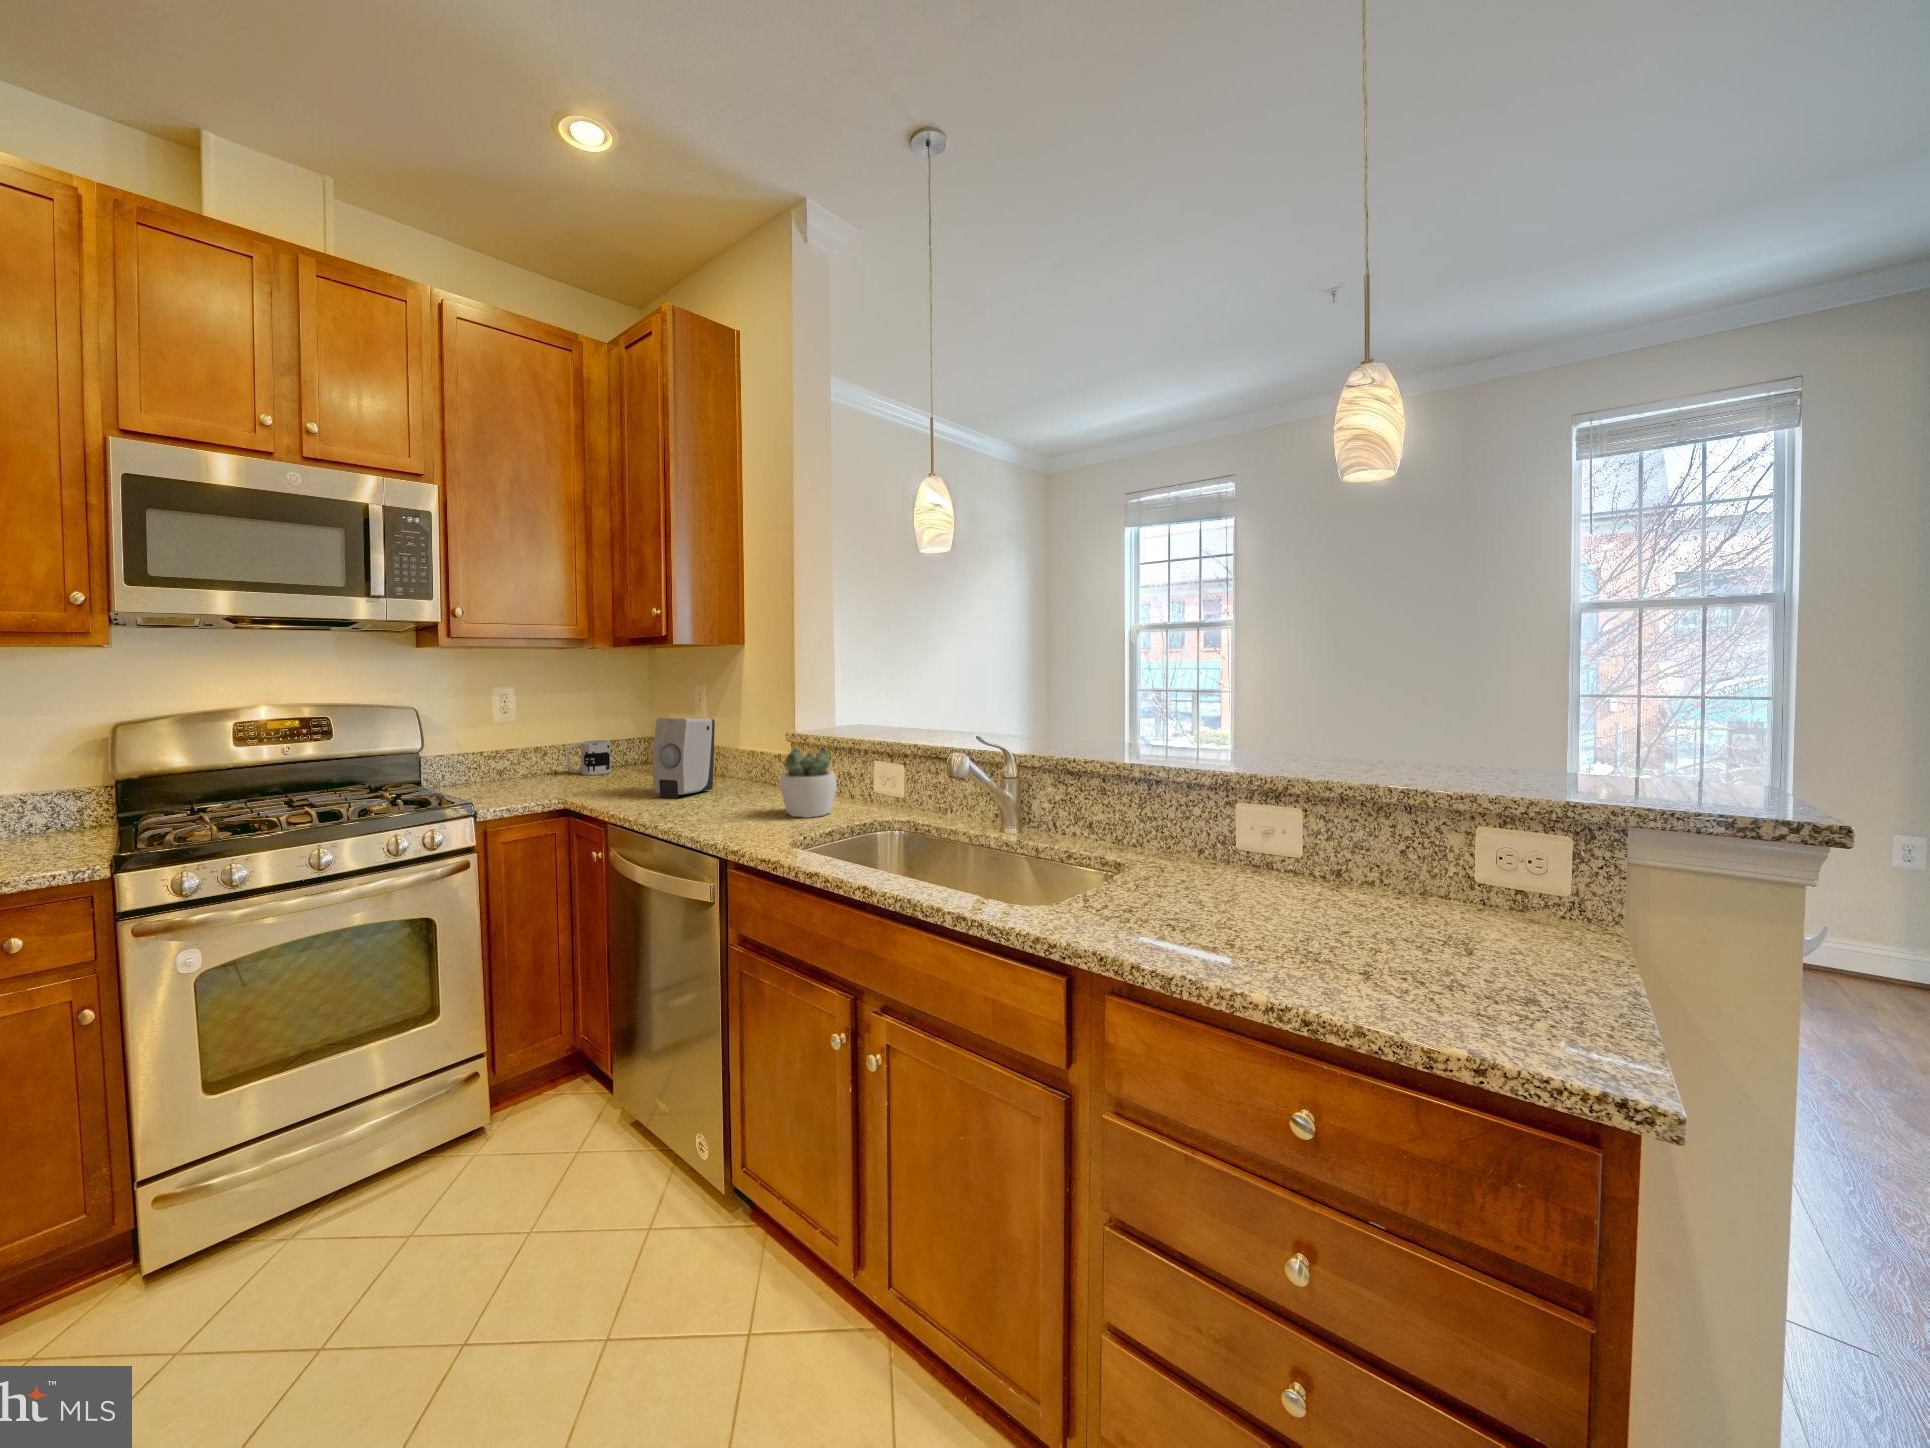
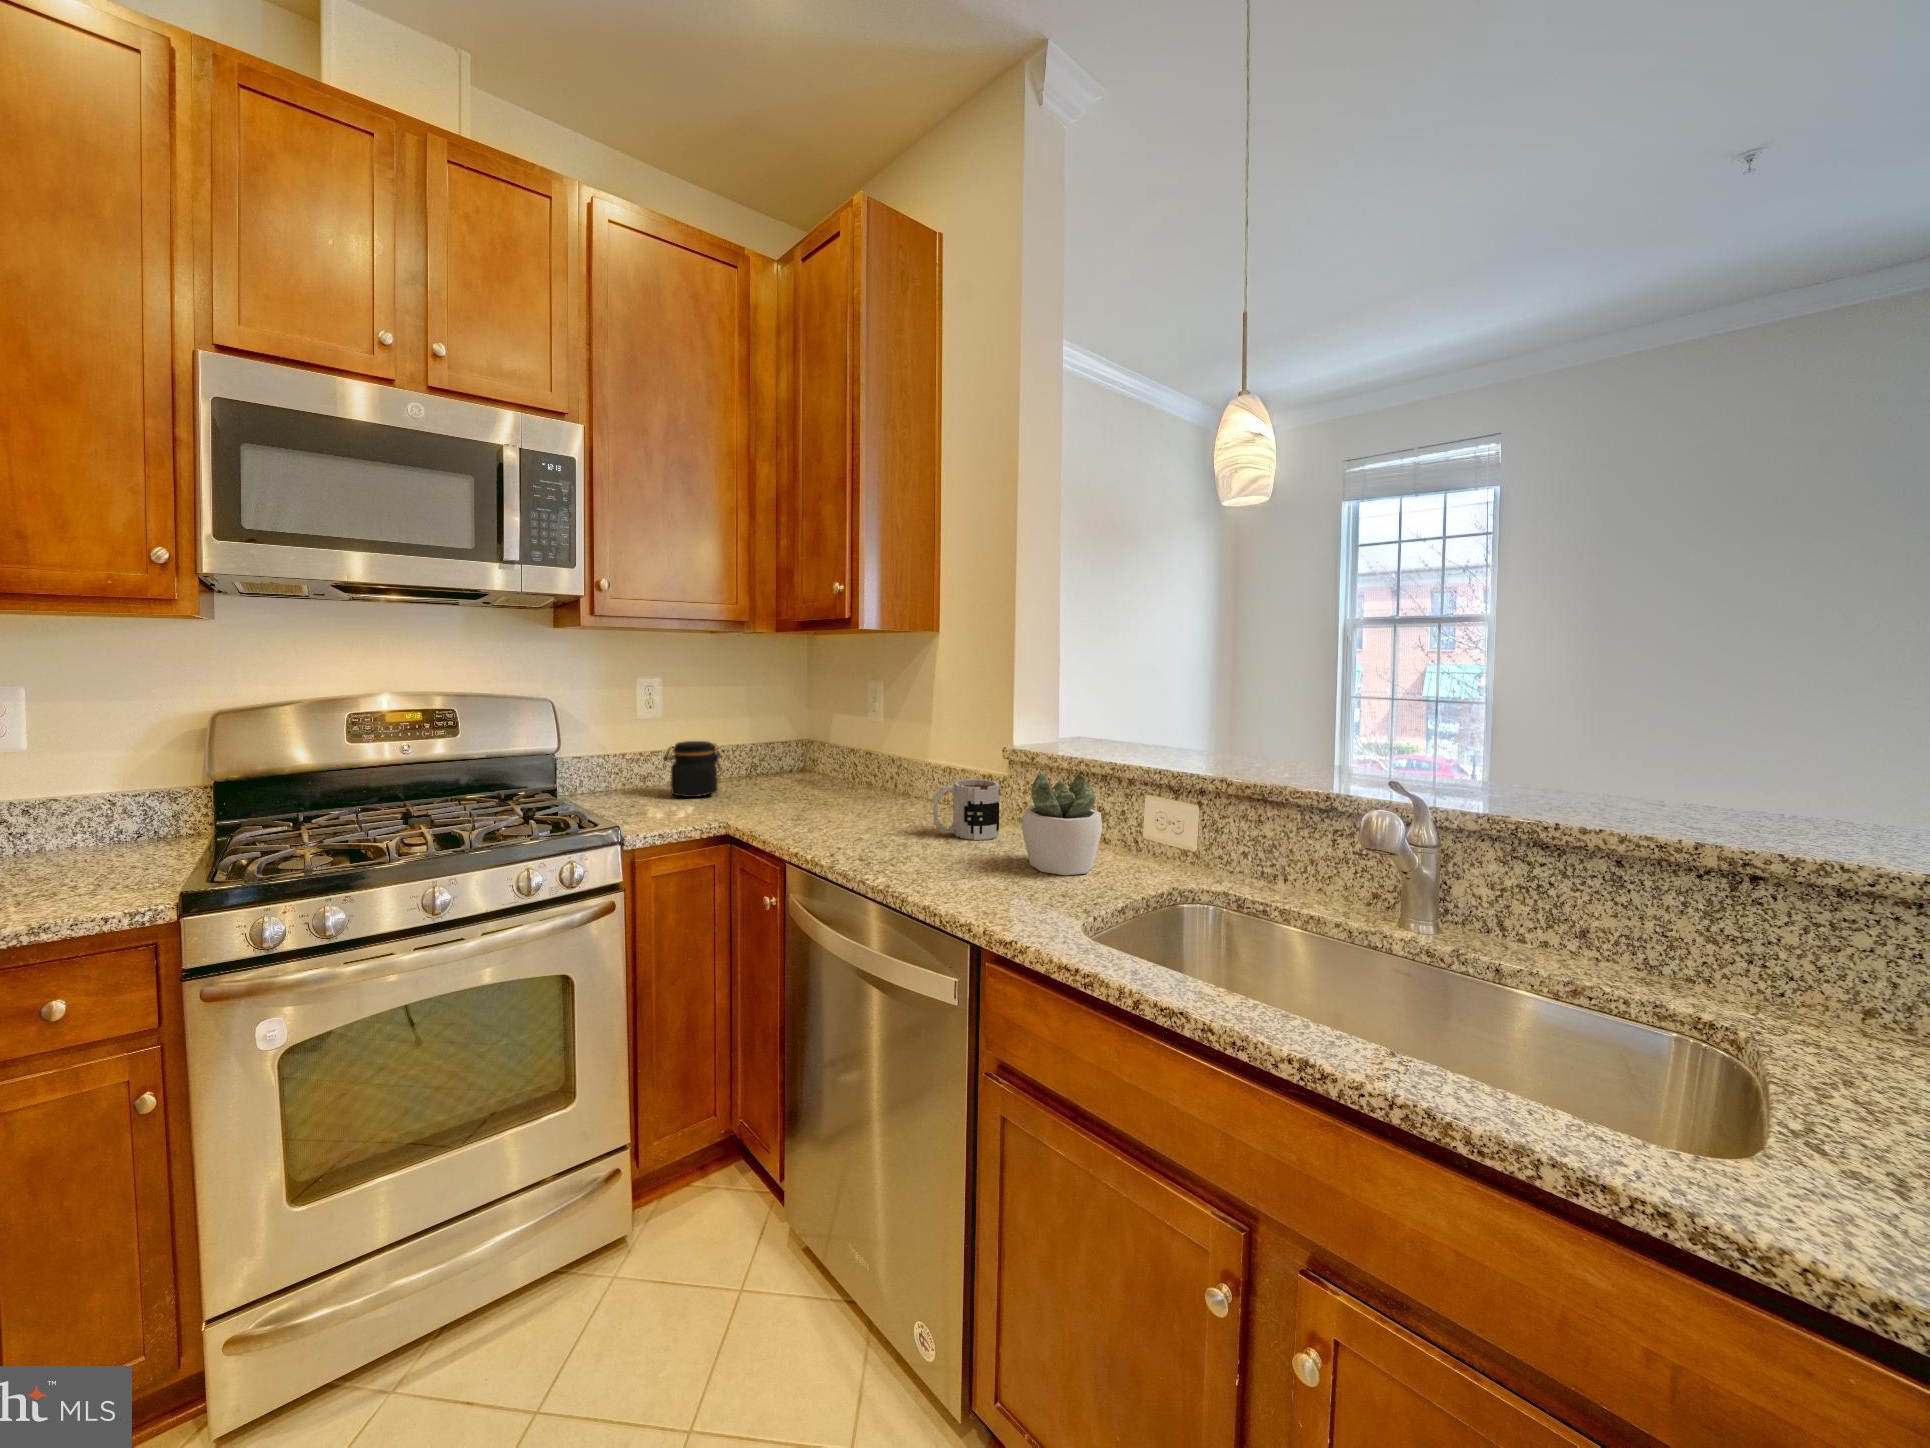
soap dispenser: present [653,718,715,798] -> none [835,723,909,829]
jar: none [515,739,568,785] -> present [663,741,721,797]
mug: present [567,740,610,775] -> present [934,779,1000,840]

